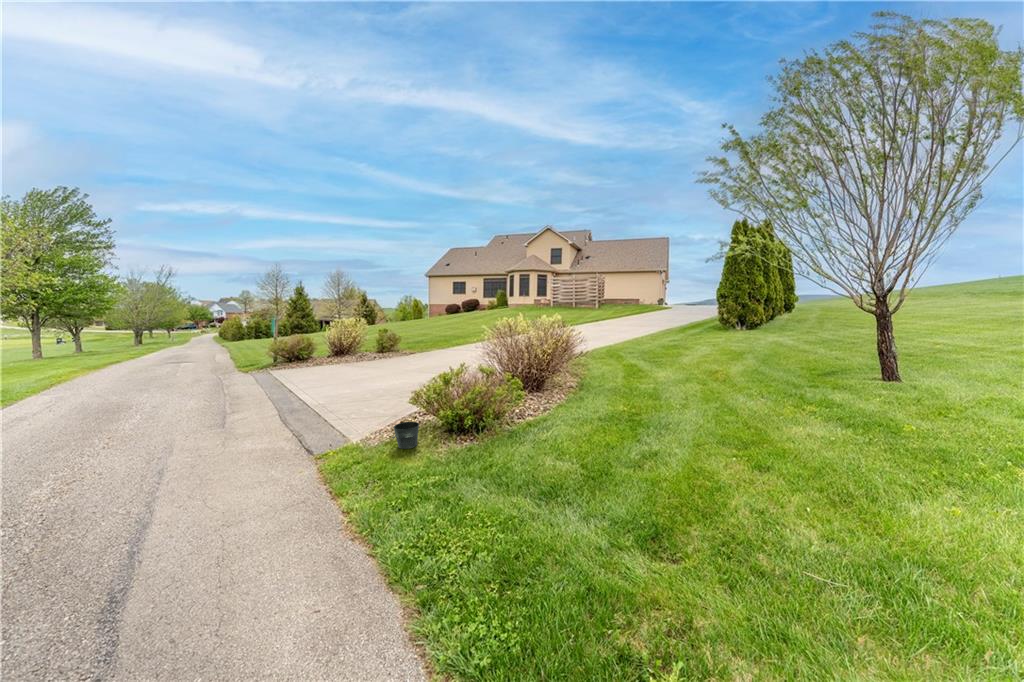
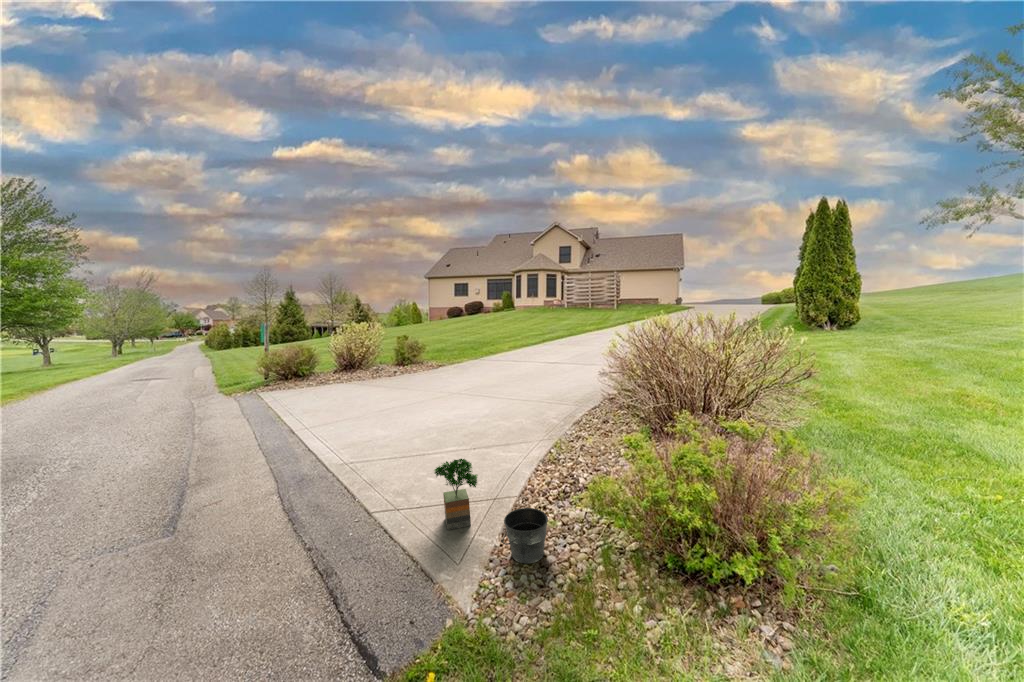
potted tree: none [362,396,389,438] -> present [434,459,478,530]

